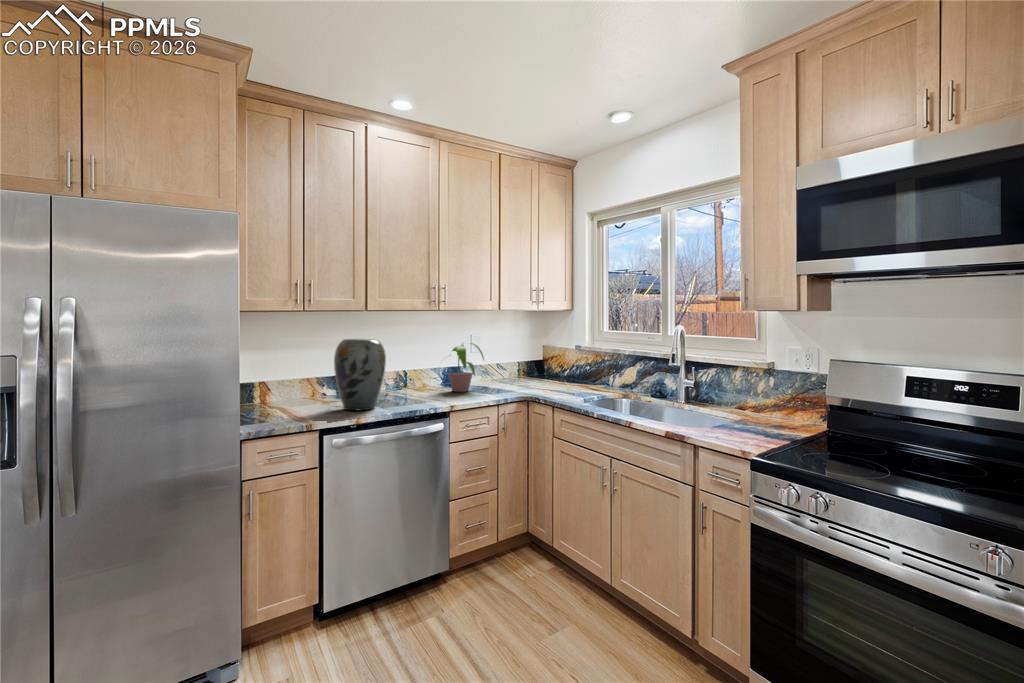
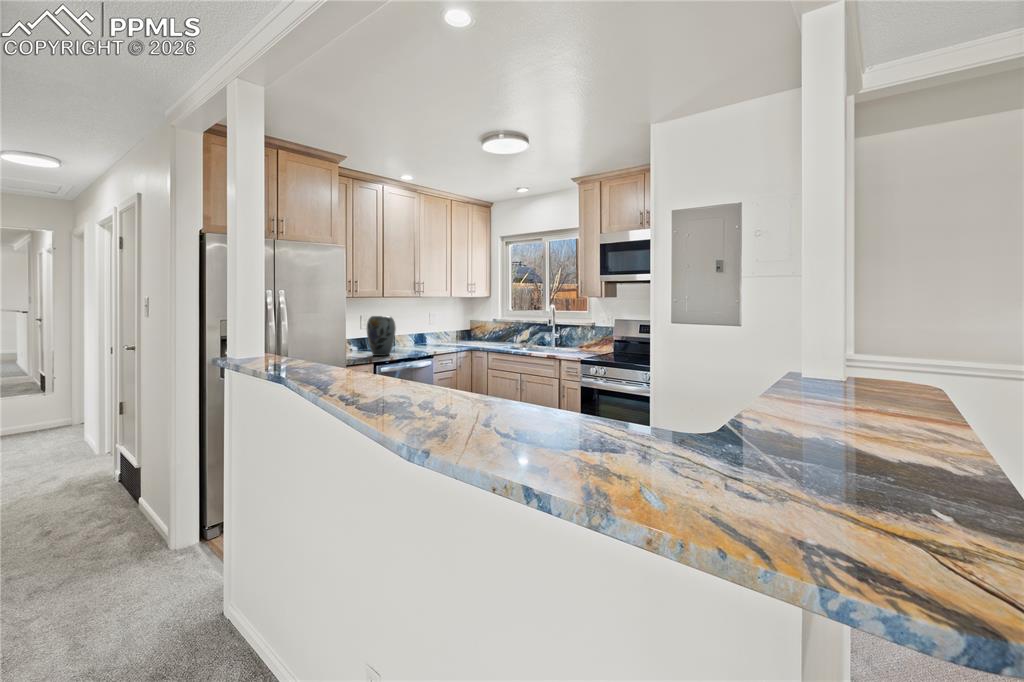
potted plant: present [449,344,484,392] -> none [410,317,443,347]

